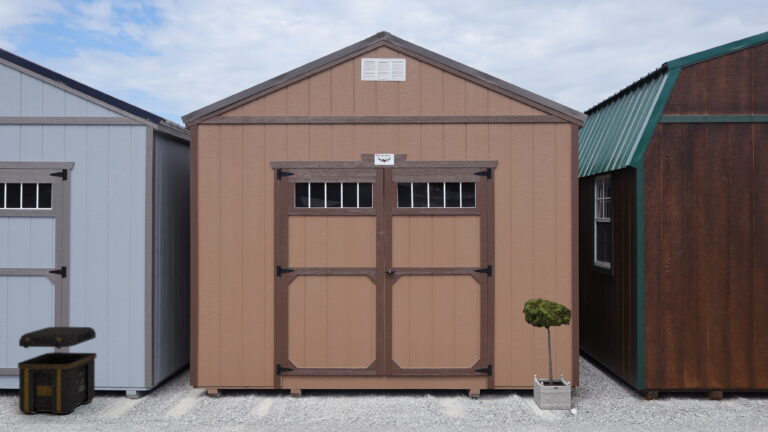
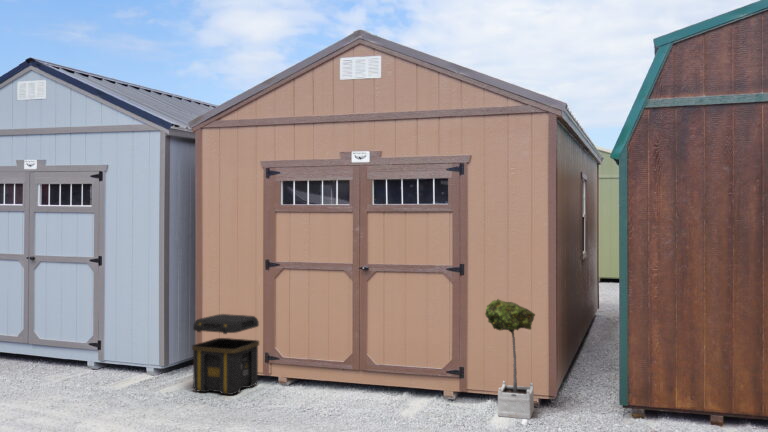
toolbox: present [18,327,97,414] -> present [192,314,259,395]

